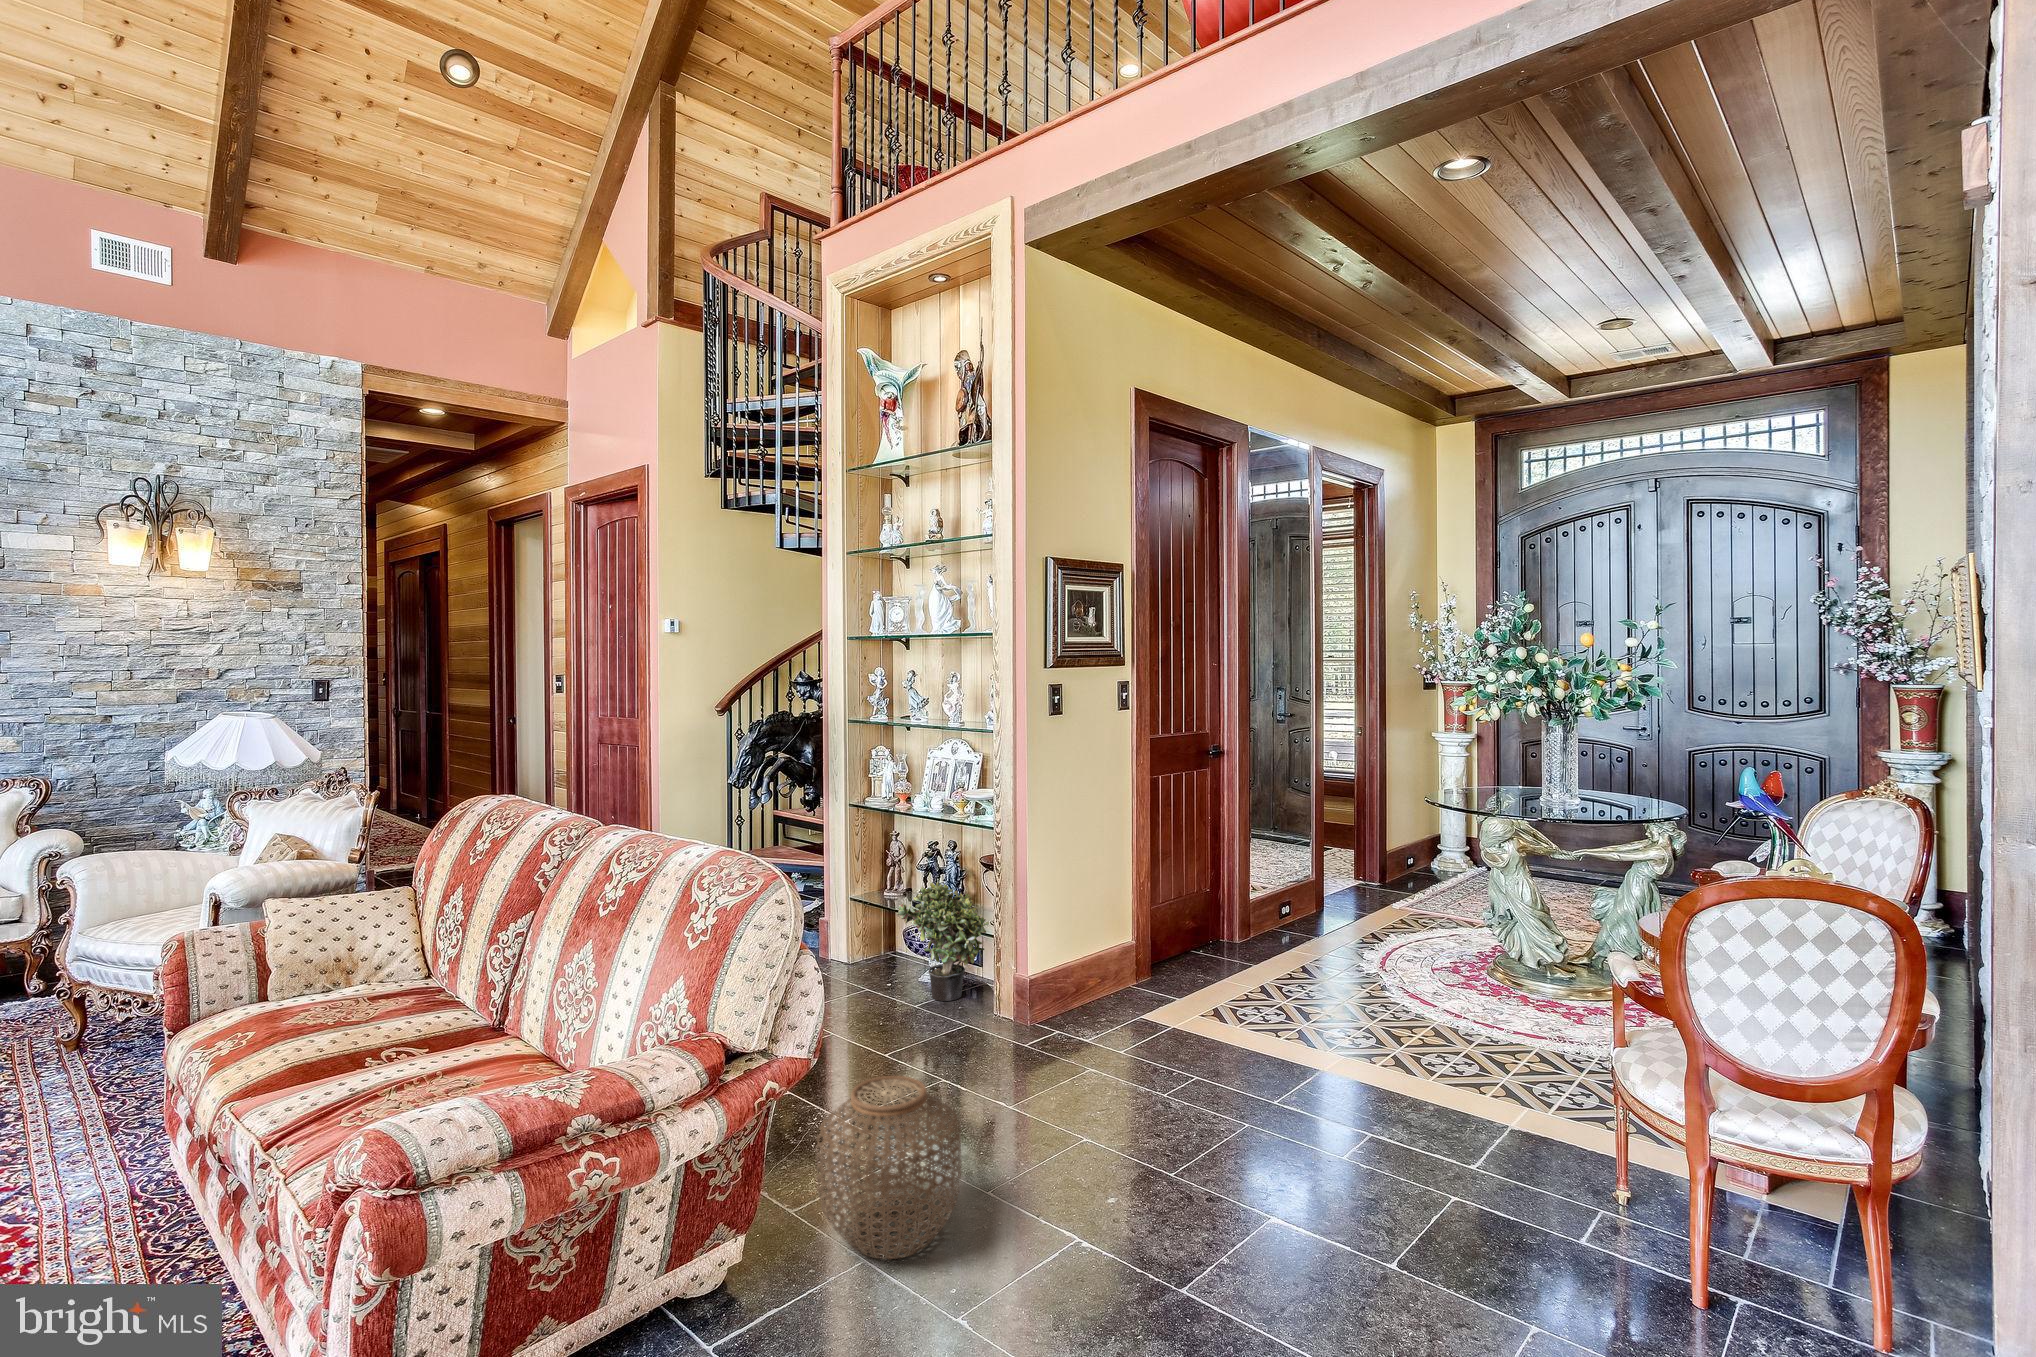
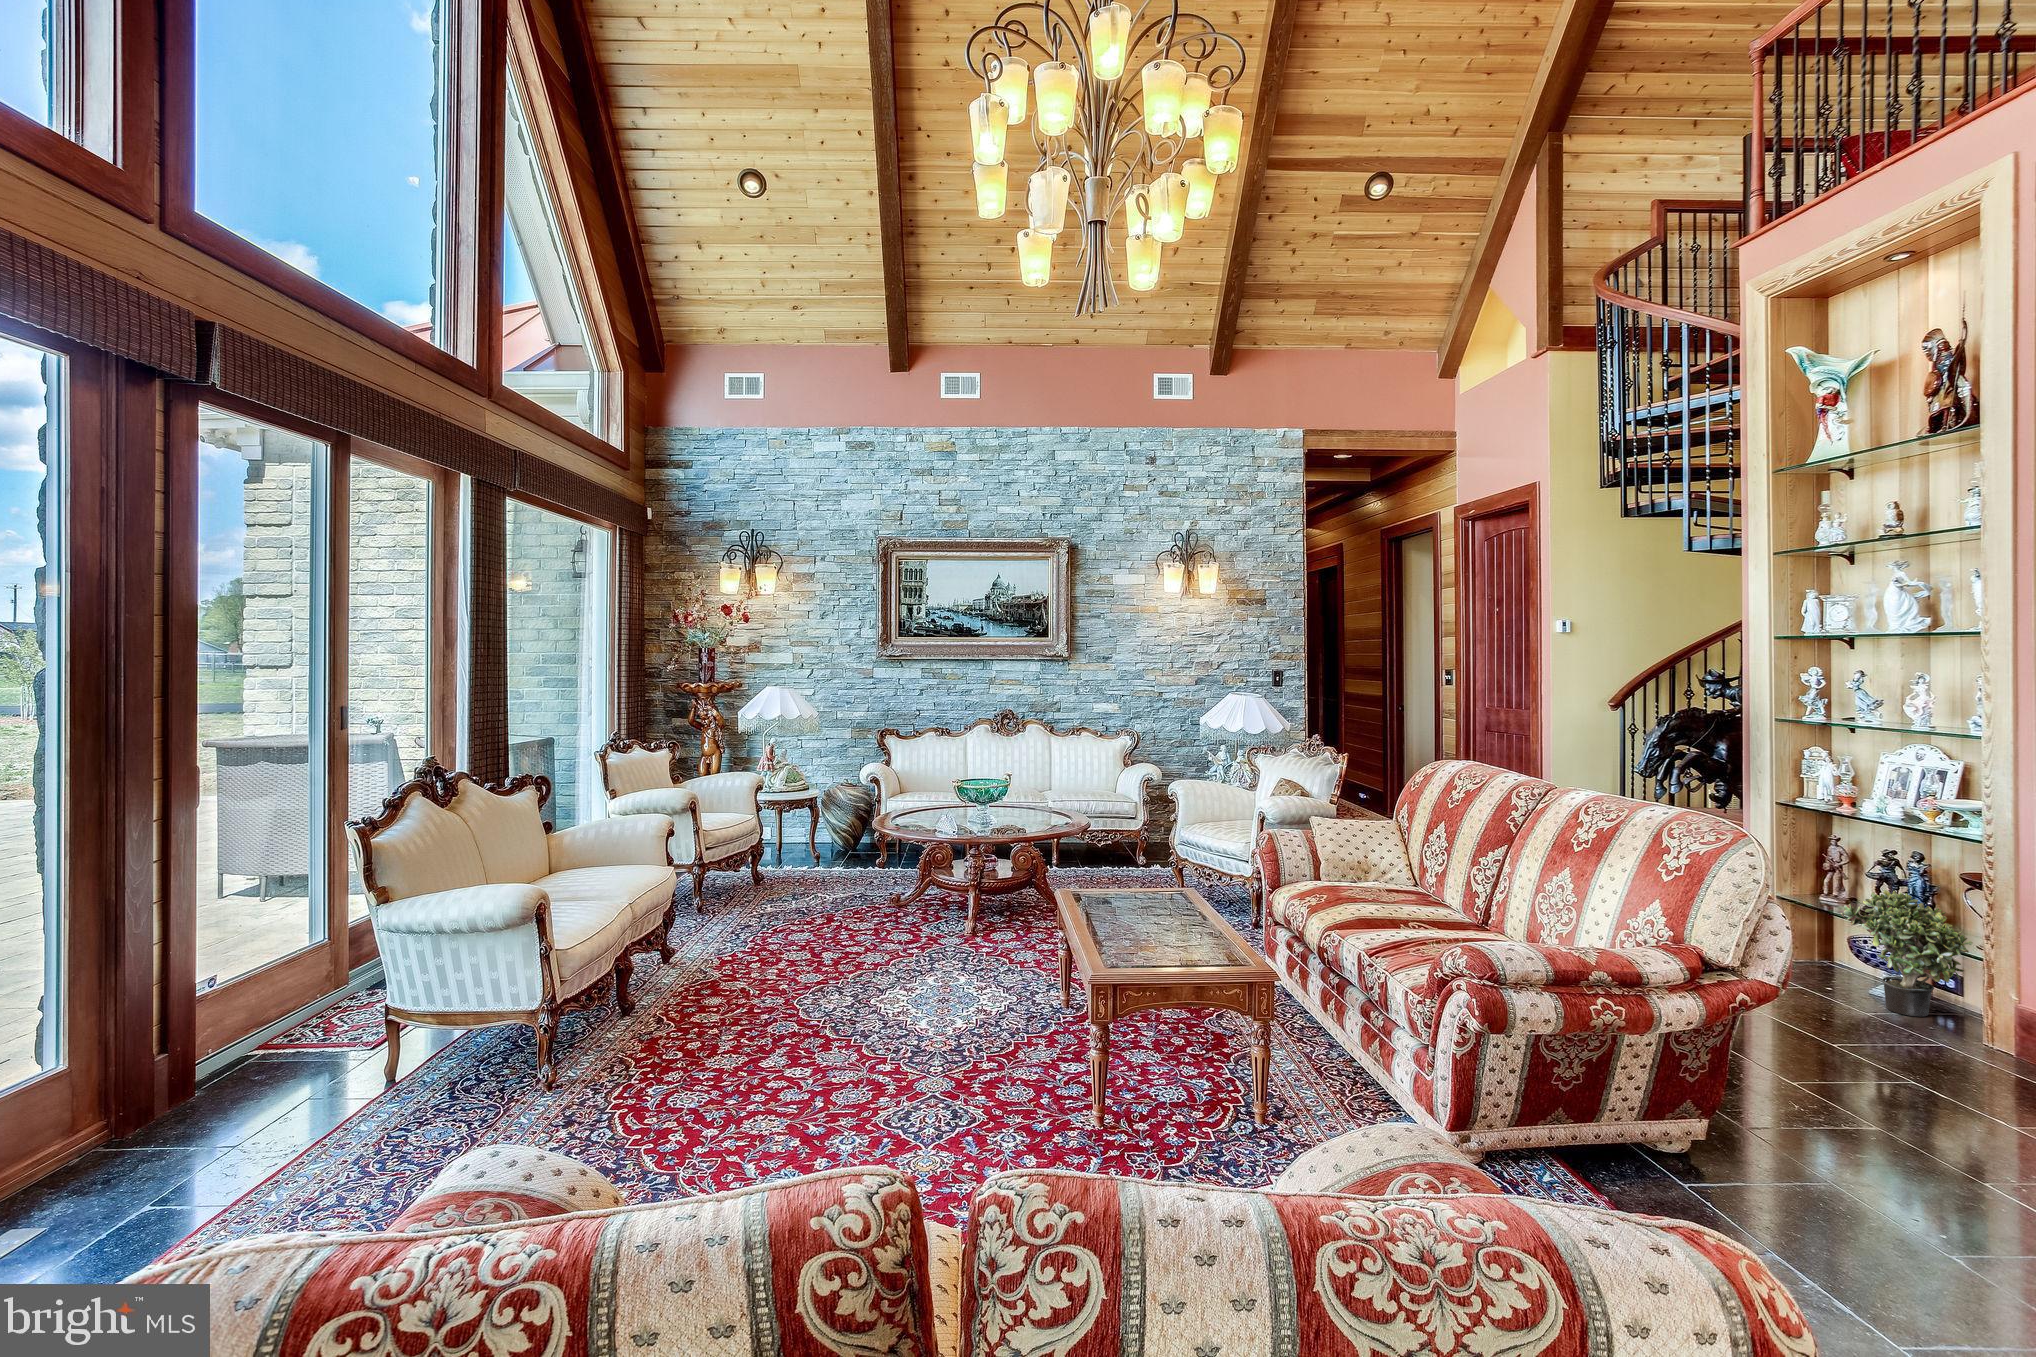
woven basket: present [817,1076,961,1259] -> none [1787,1035,1961,1202]

